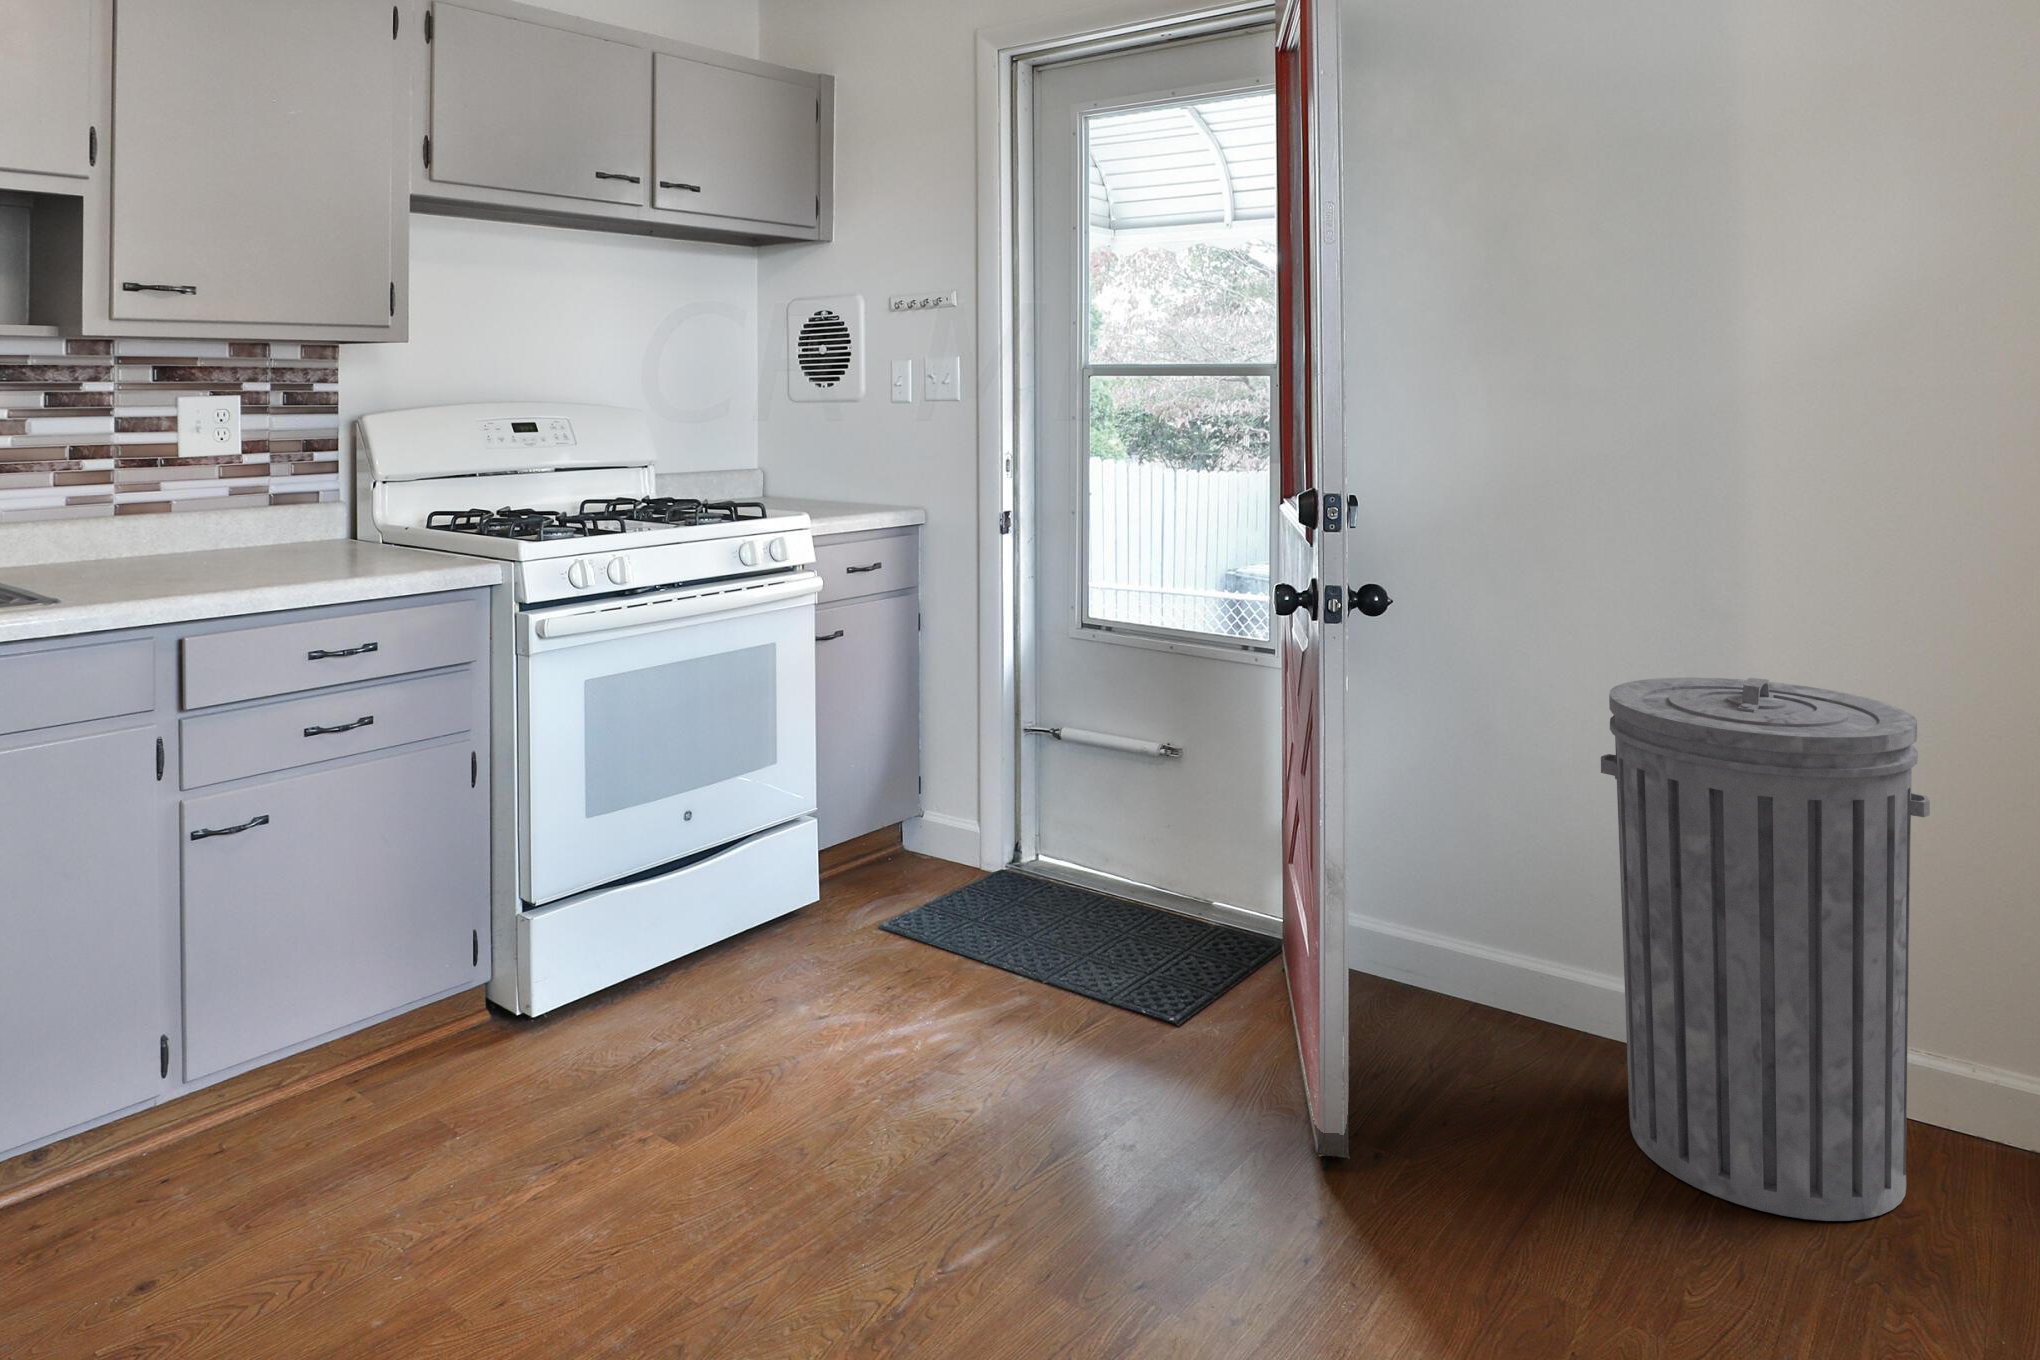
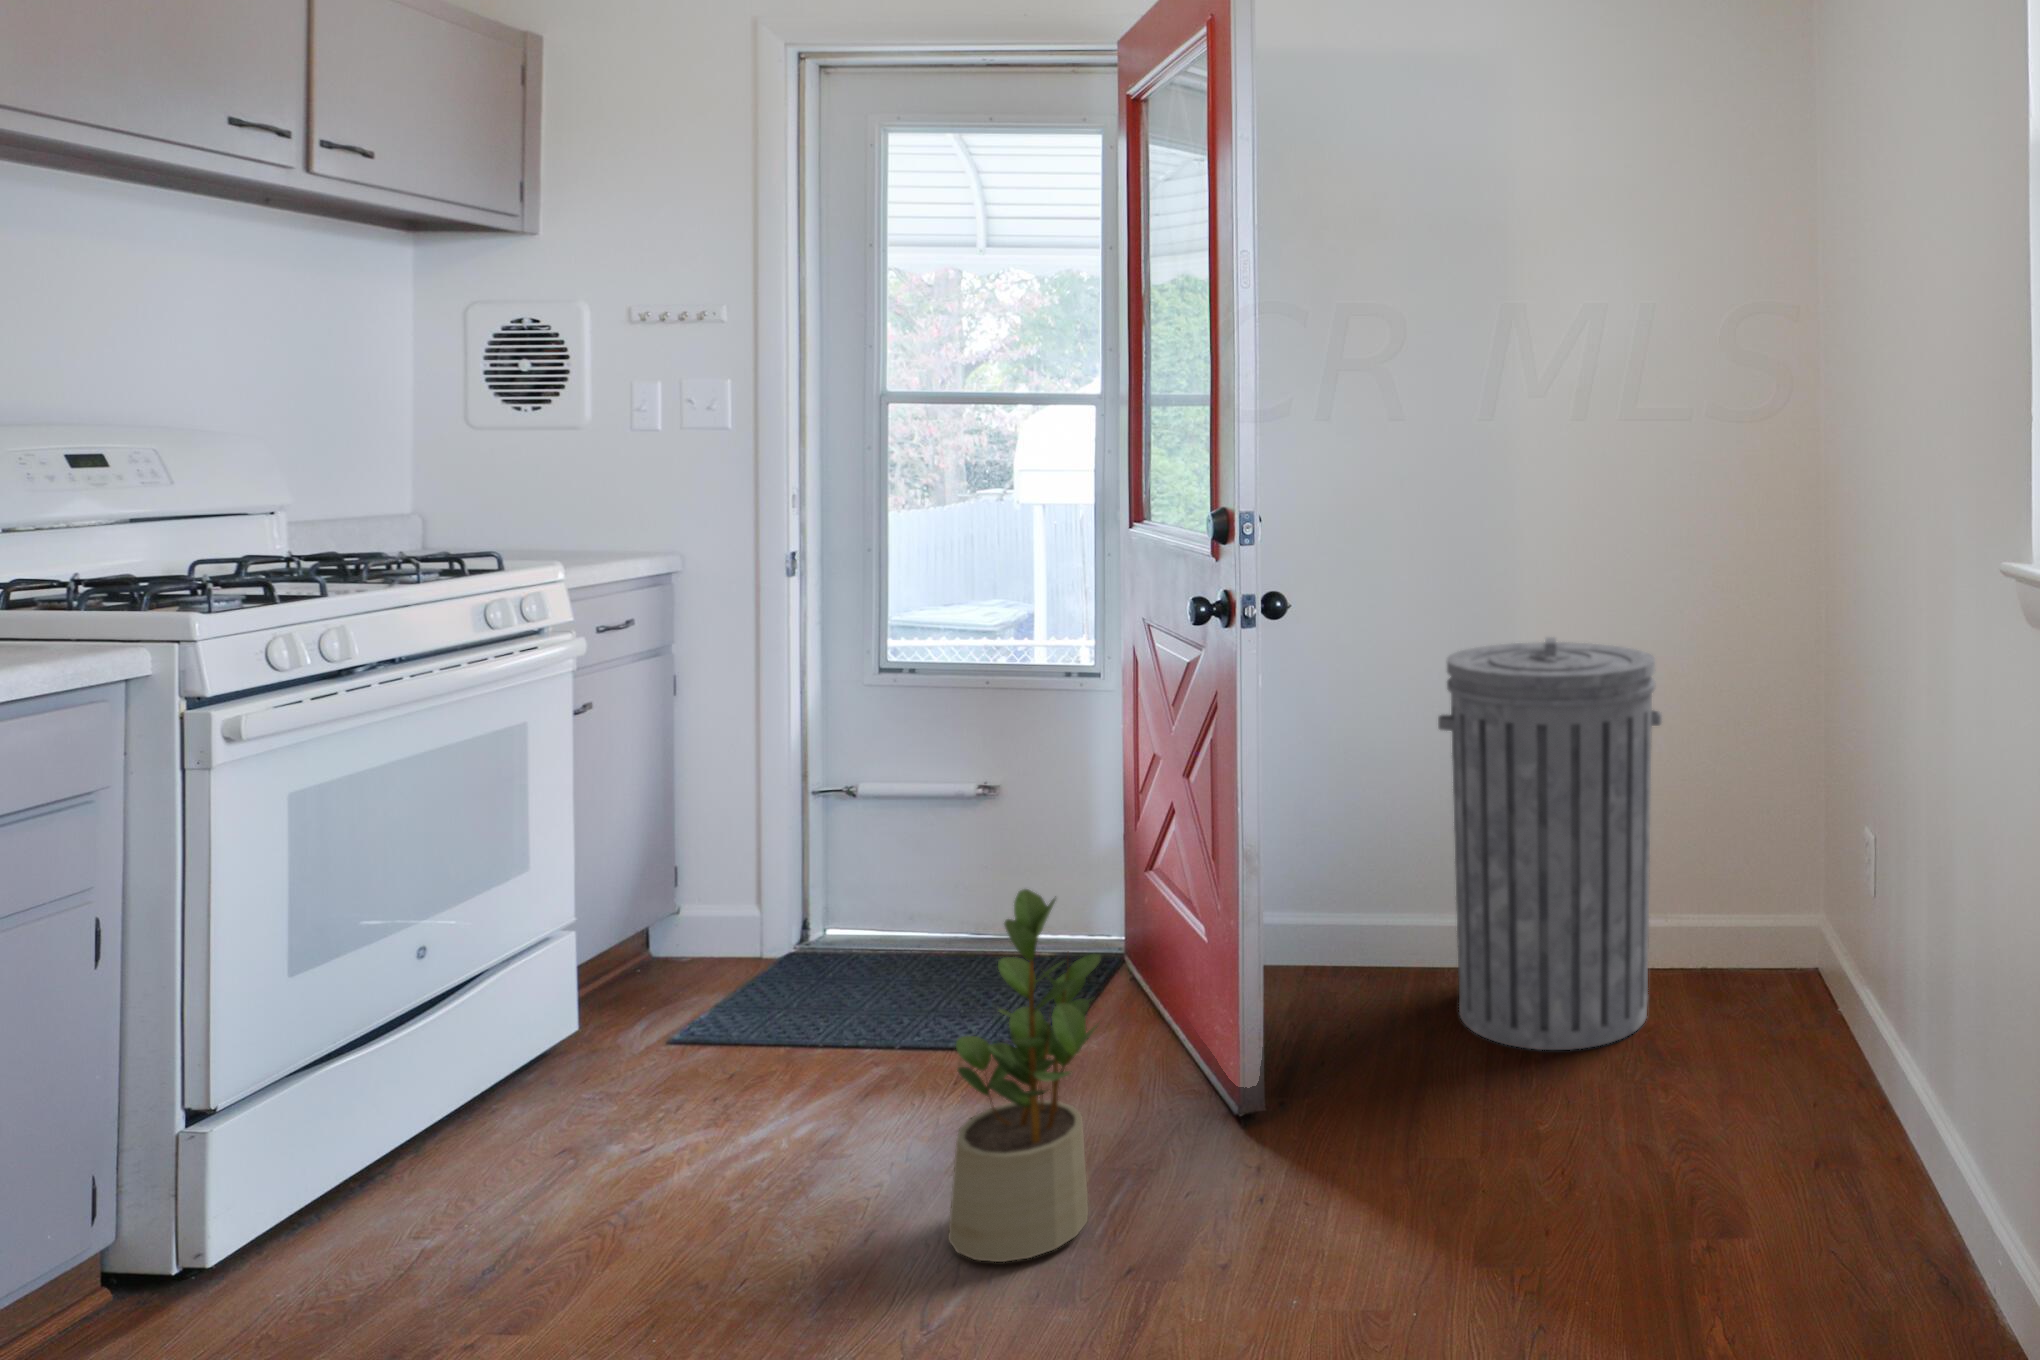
potted plant: none [987,867,1144,1233] -> present [948,889,1100,1262]

